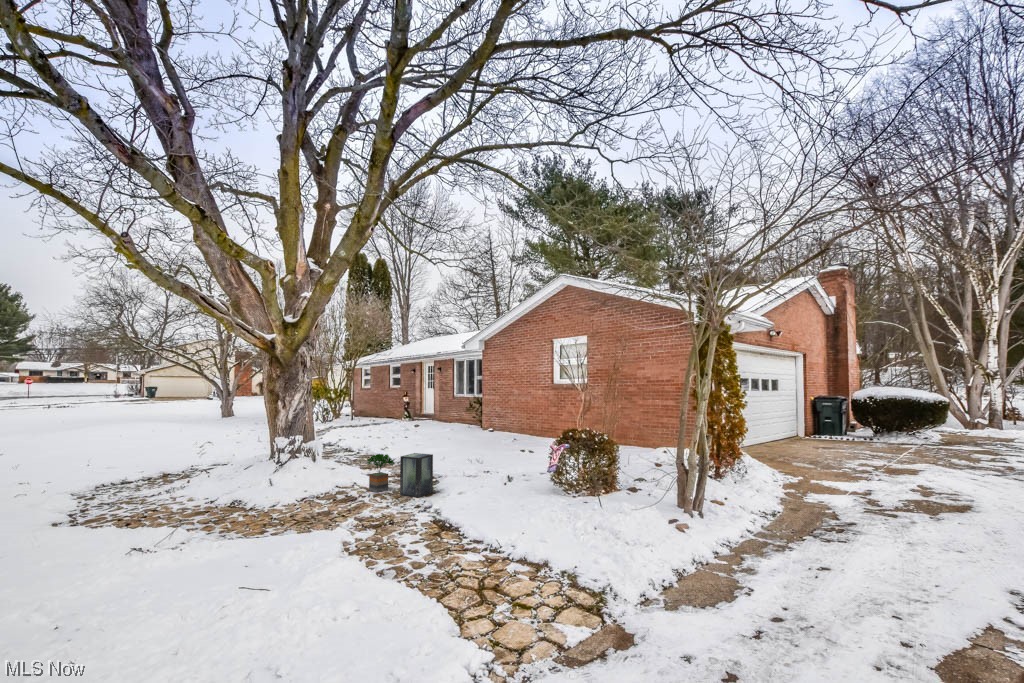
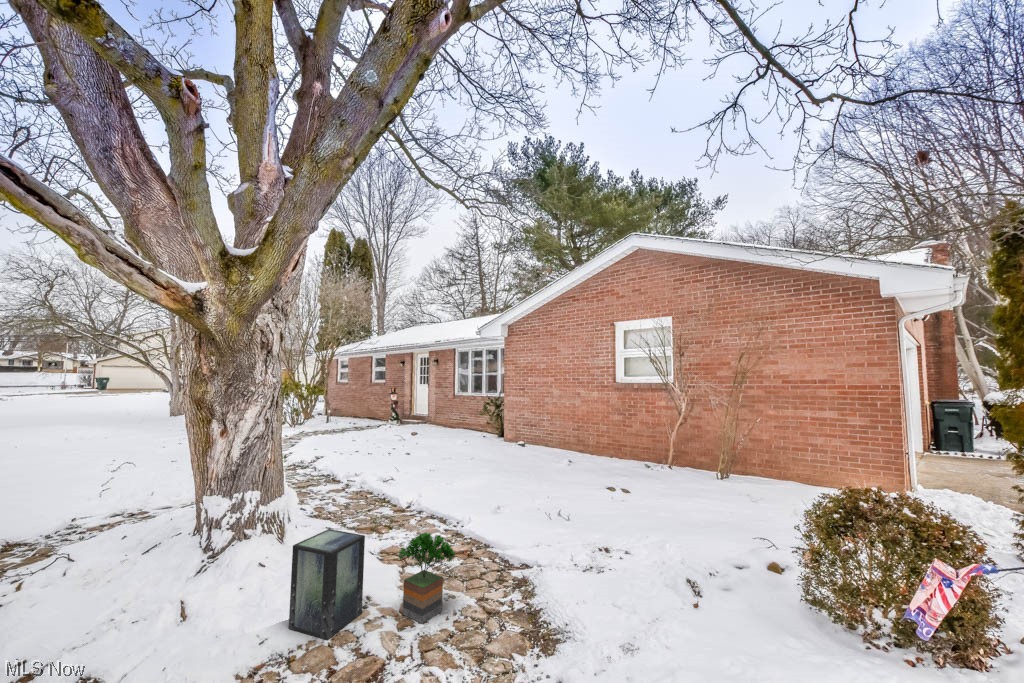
storage box: present [400,453,433,498] -> present [289,529,365,640]

